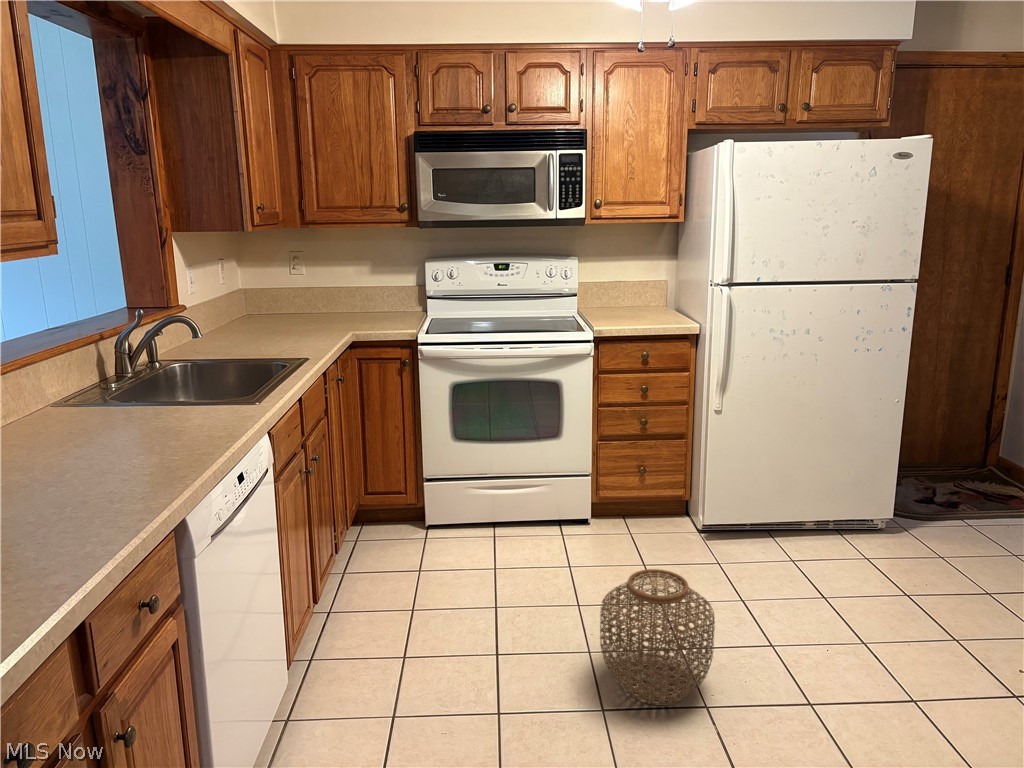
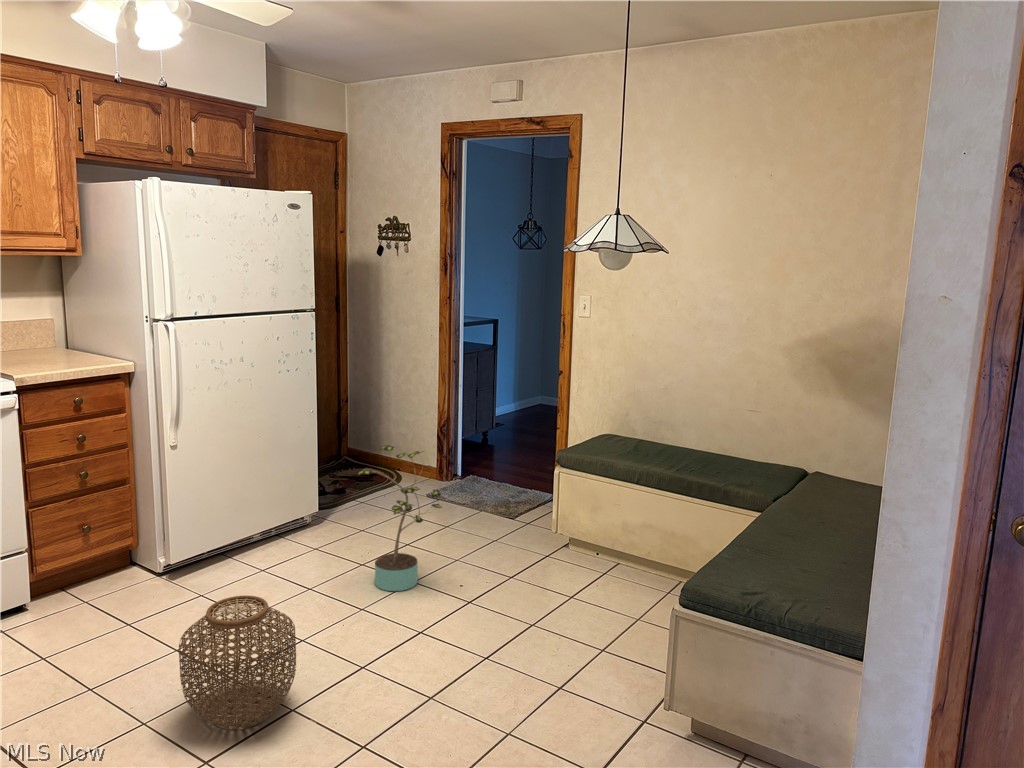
potted plant: none [885,460,1007,652] -> present [356,445,442,591]

